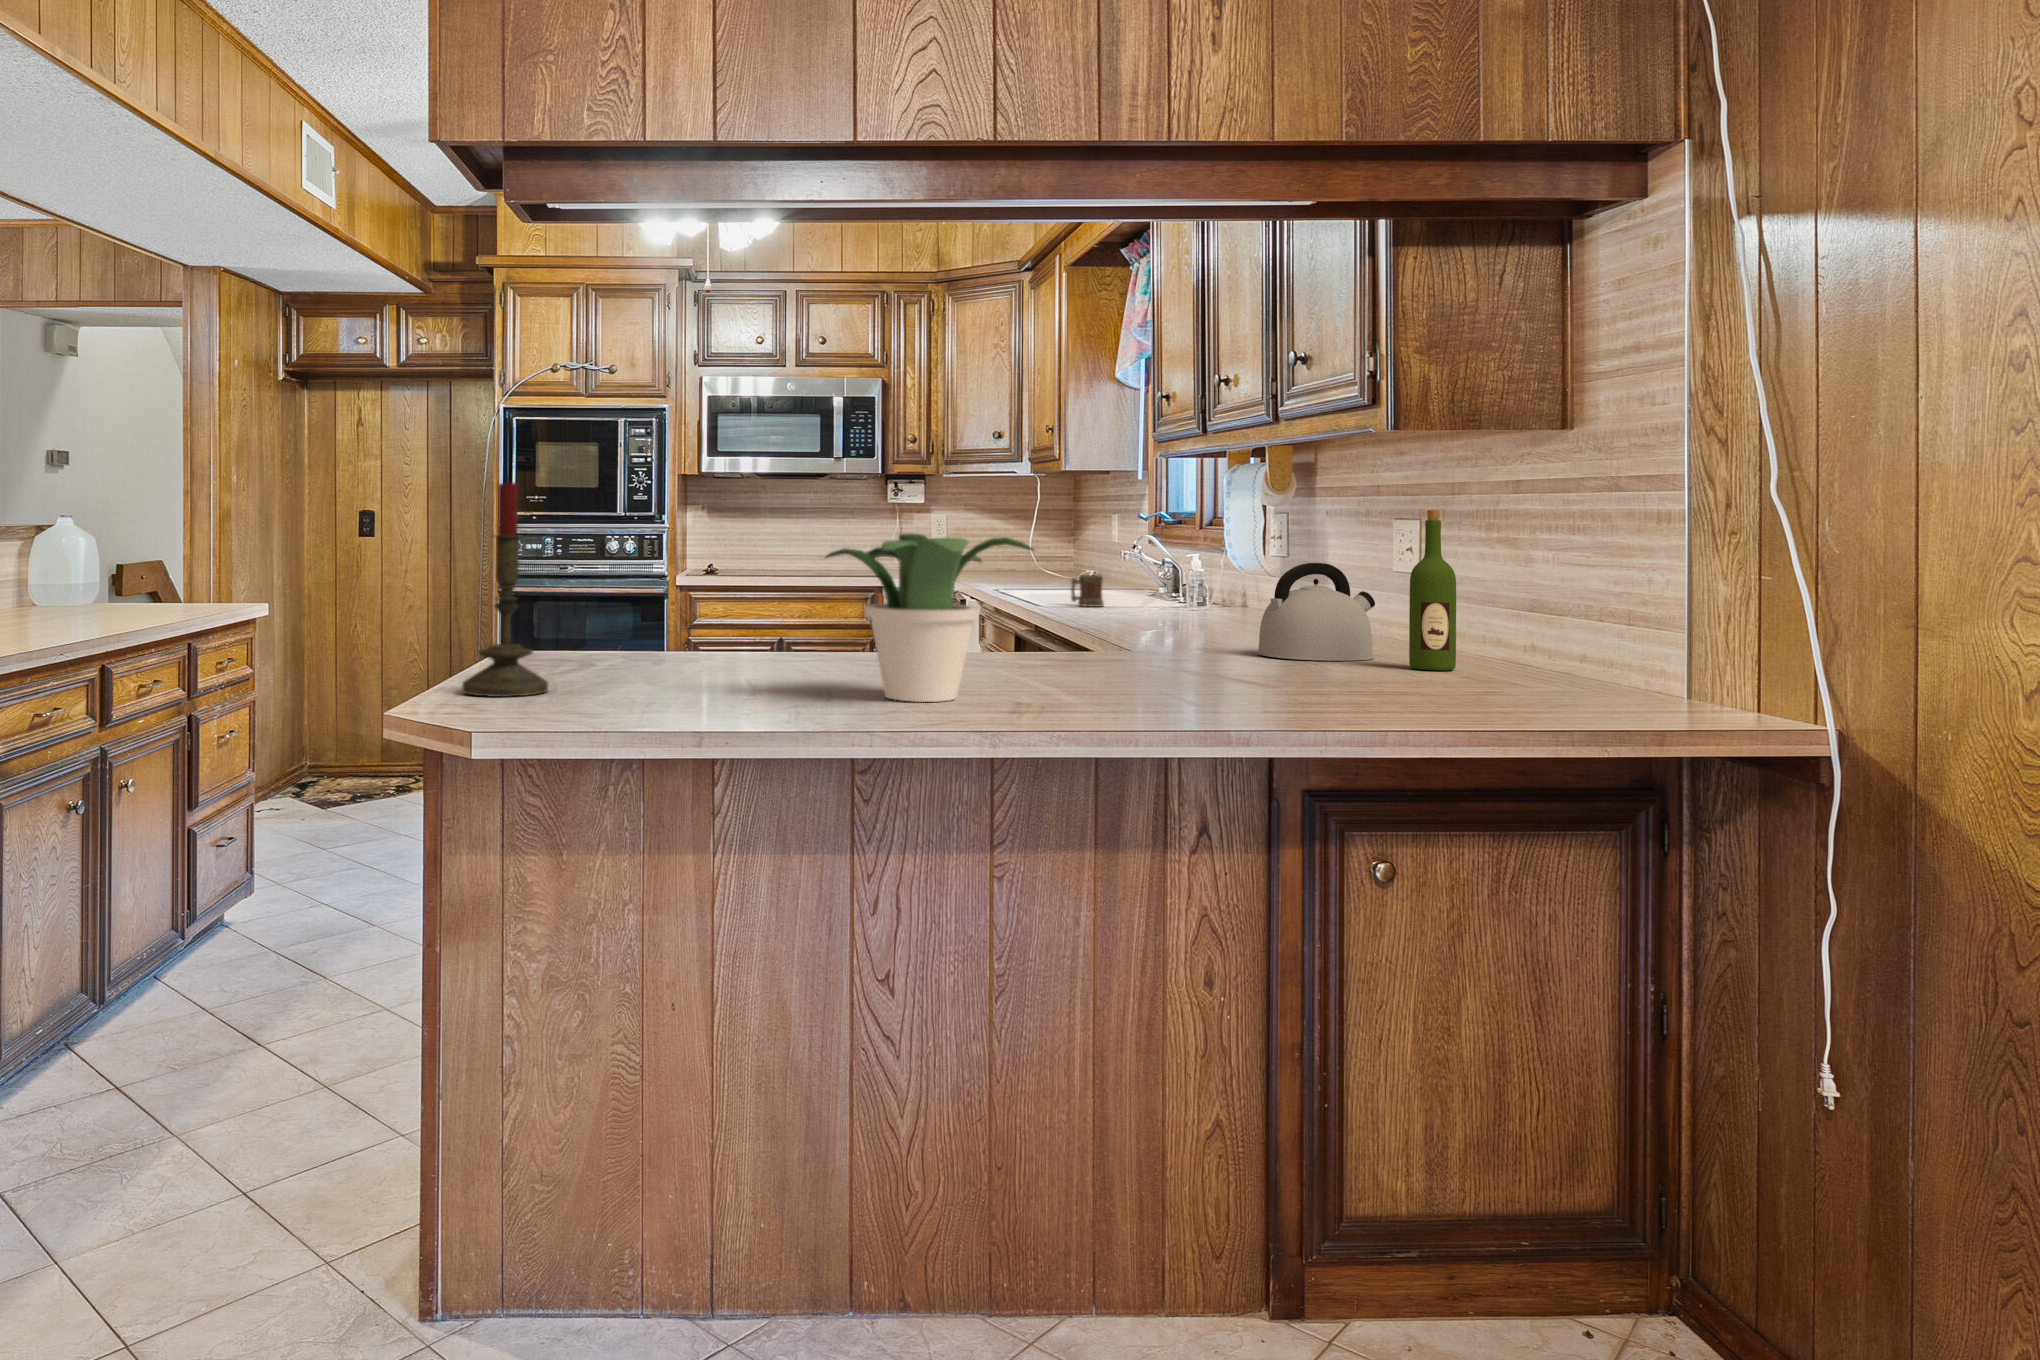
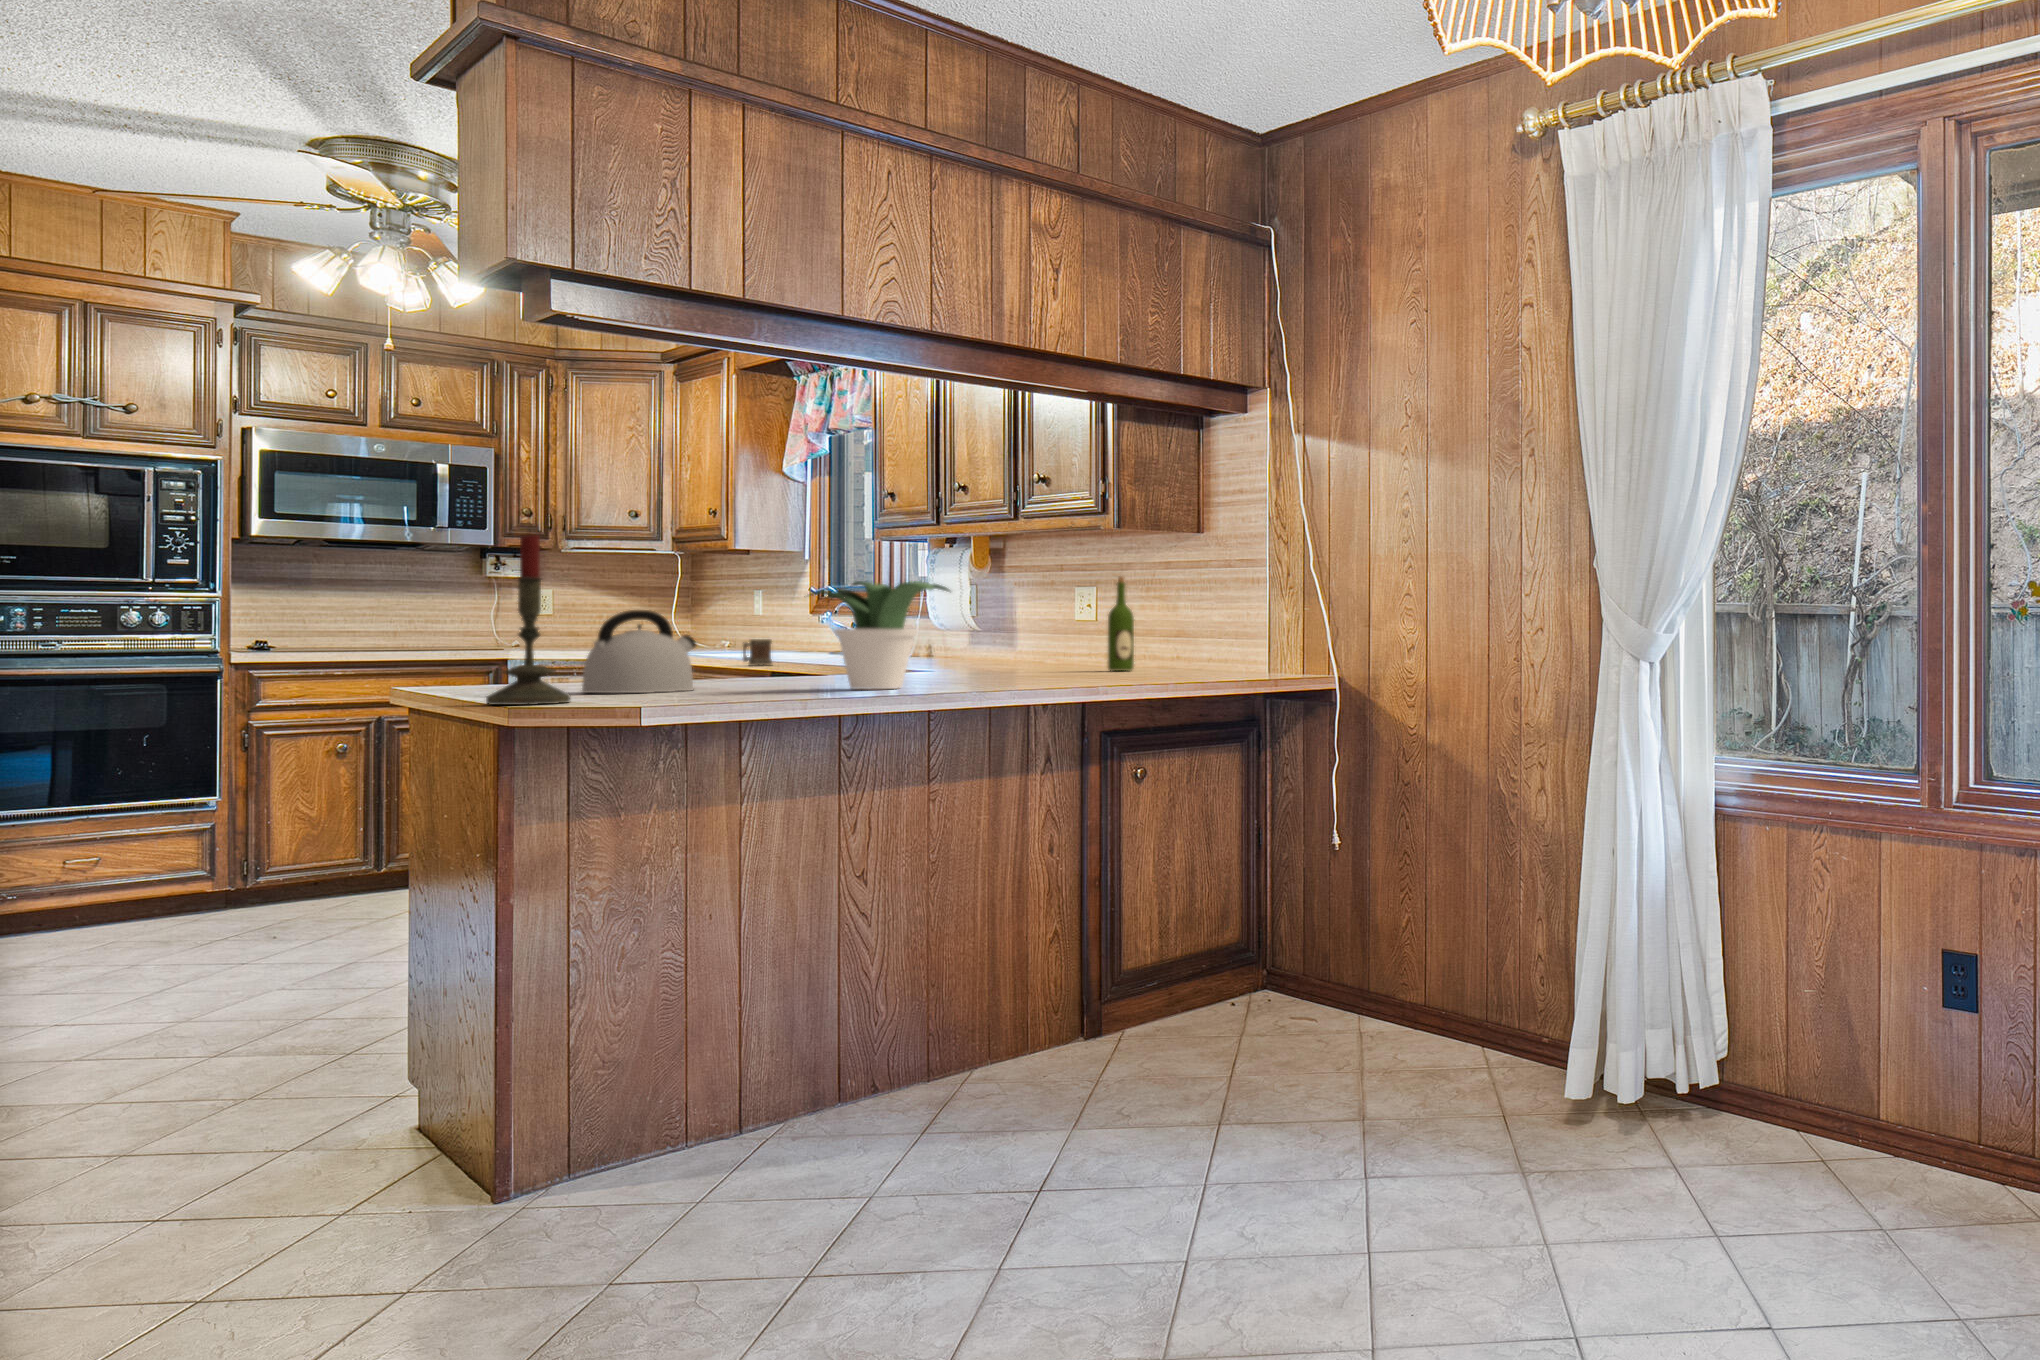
kettle: present [1257,563,1375,661] -> present [582,610,696,693]

